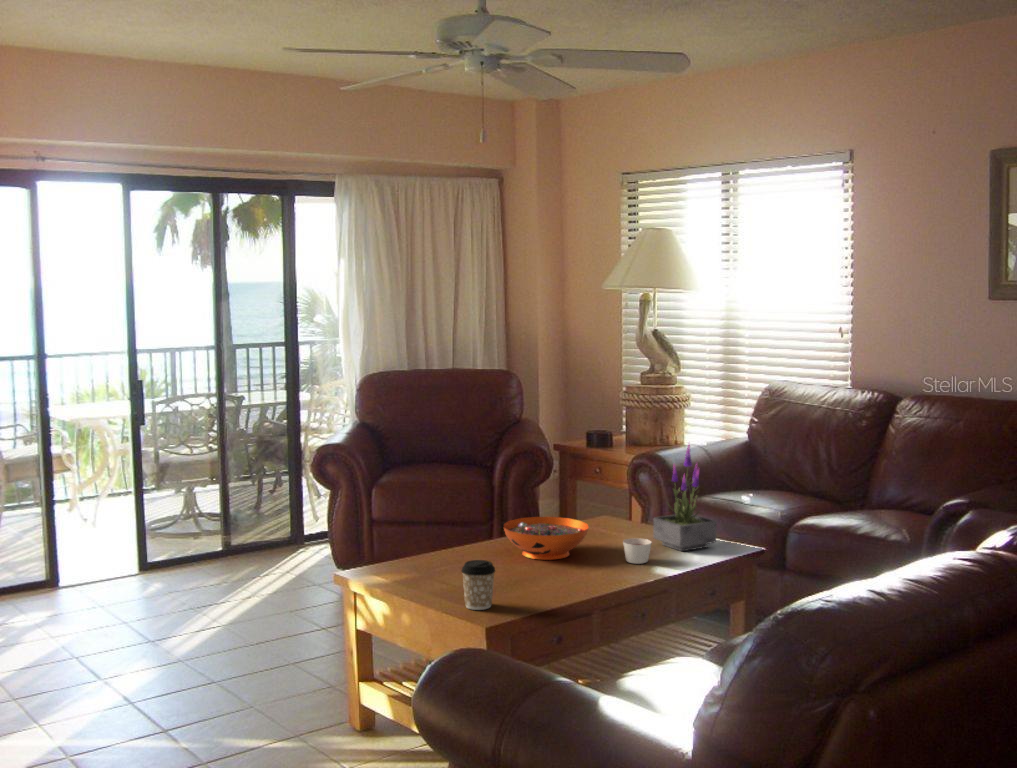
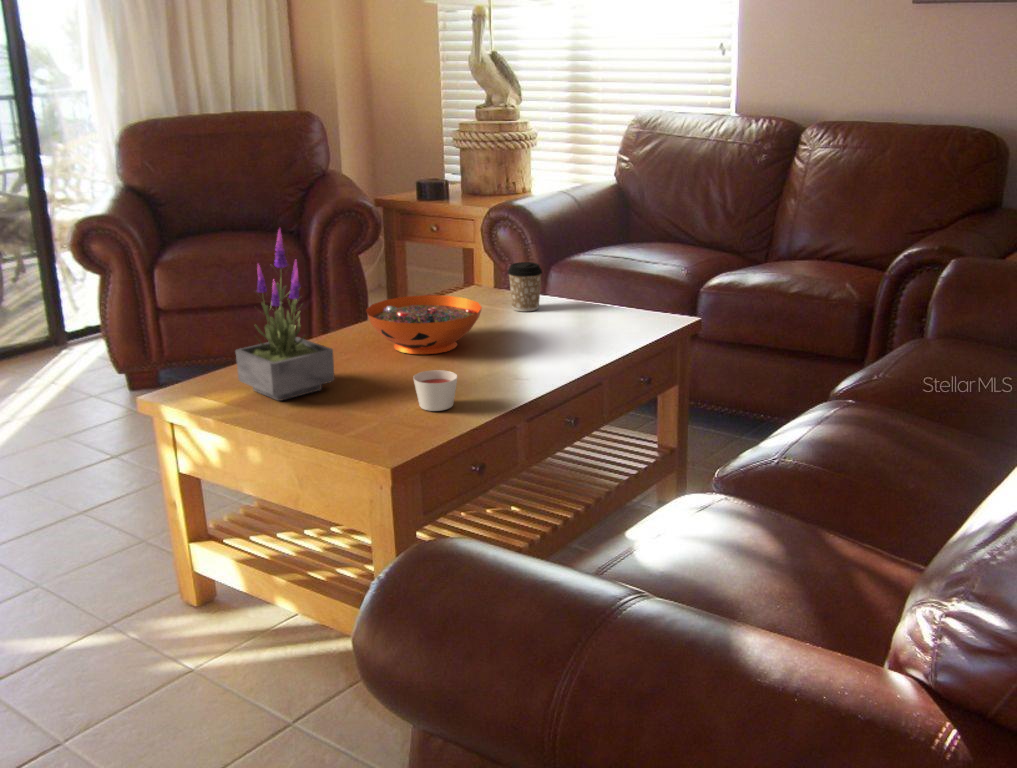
potted plant: present [653,445,717,551] -> present [236,230,335,401]
candle: present [623,538,652,564] -> present [413,370,458,411]
coffee cup: present [462,560,495,610] -> present [508,262,542,311]

